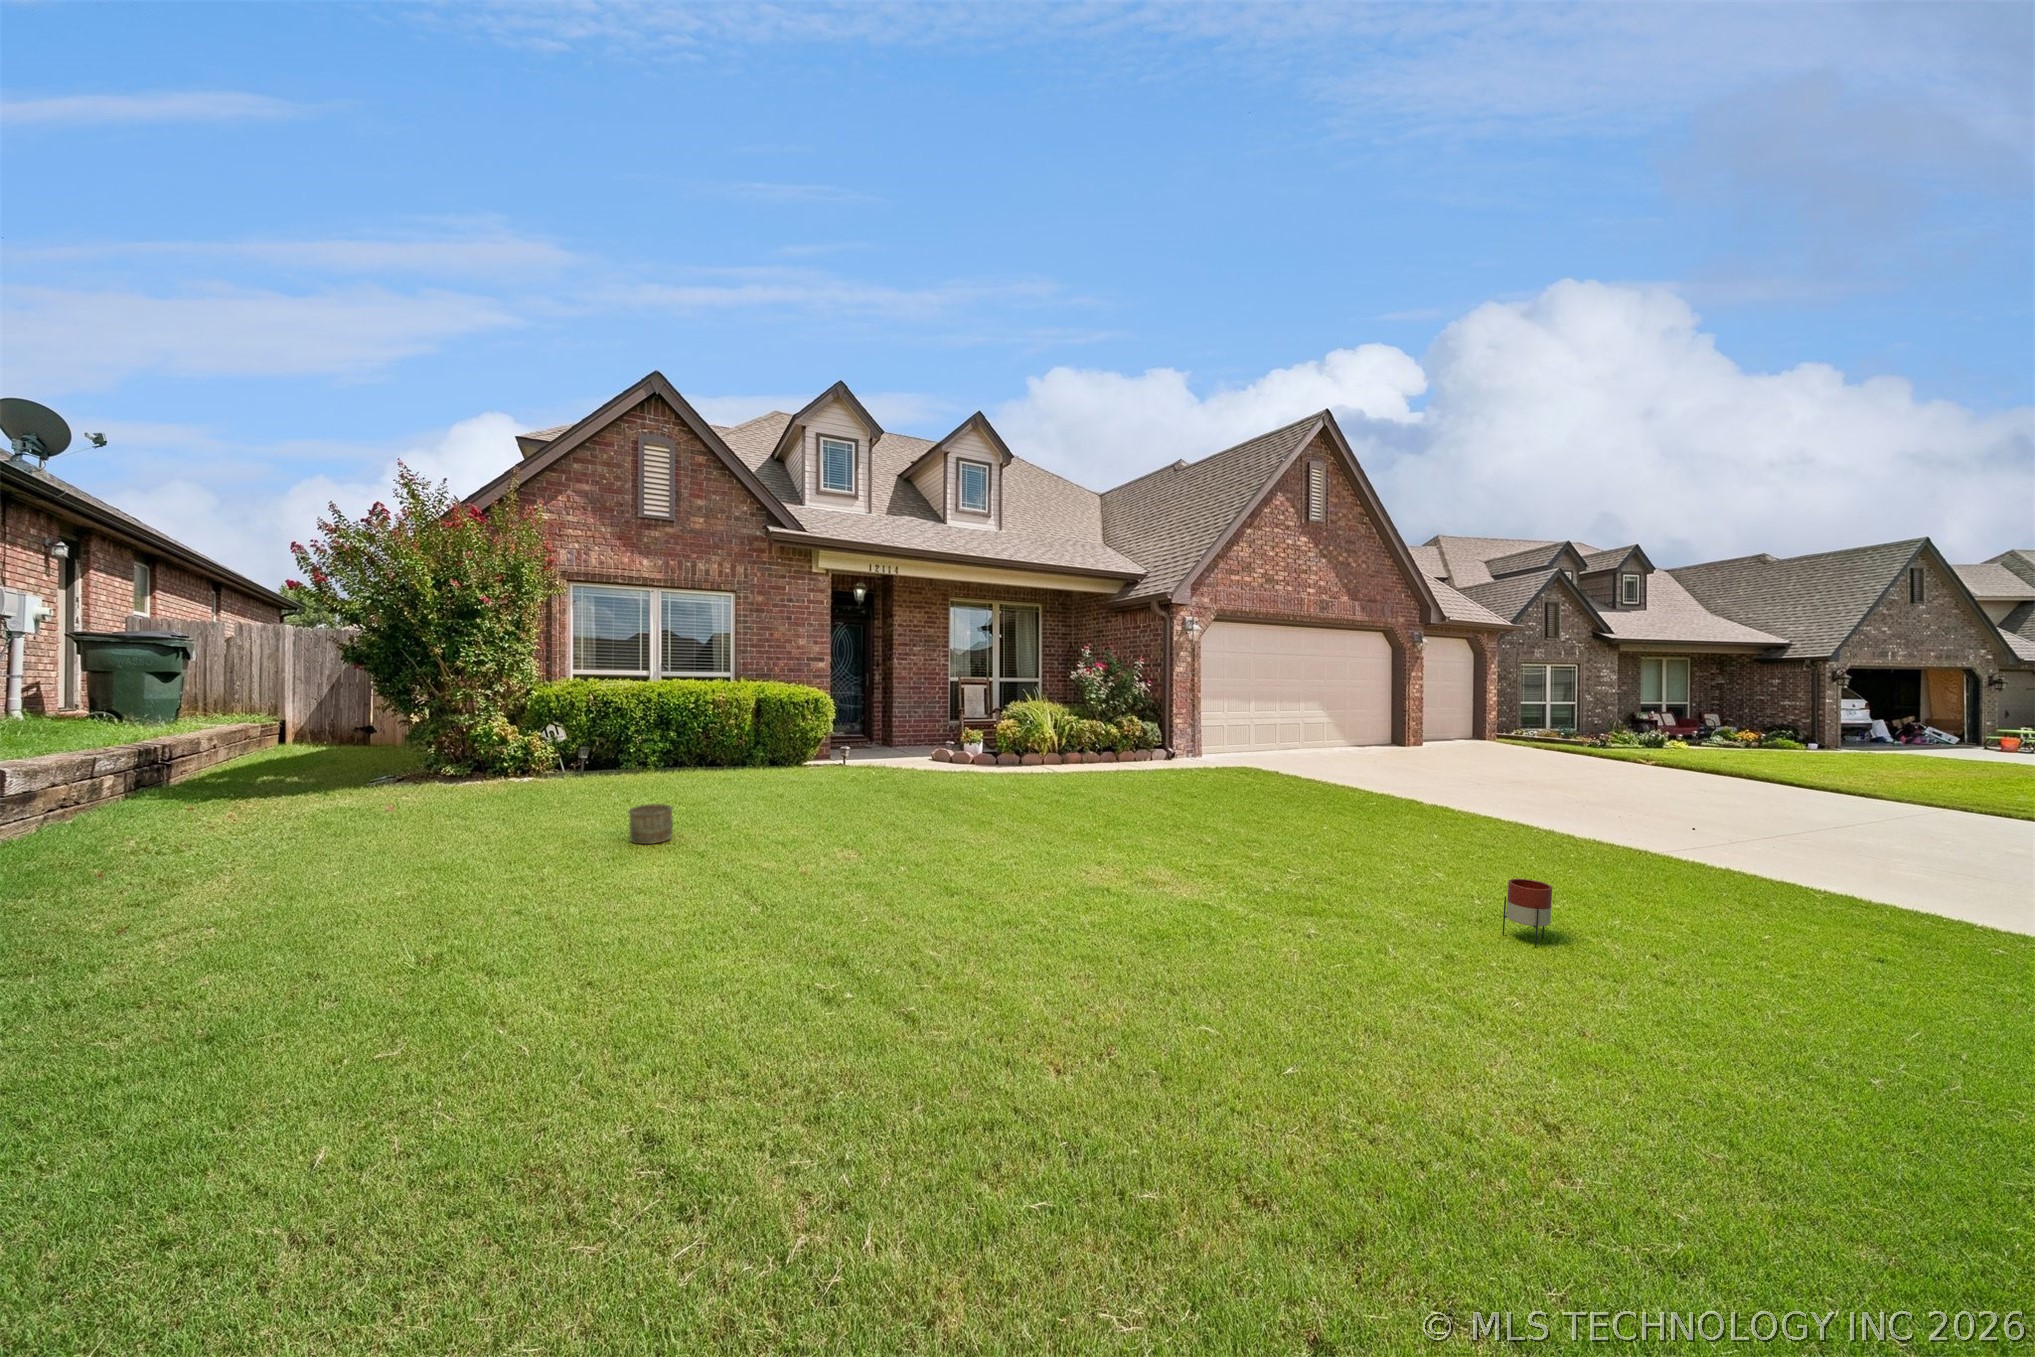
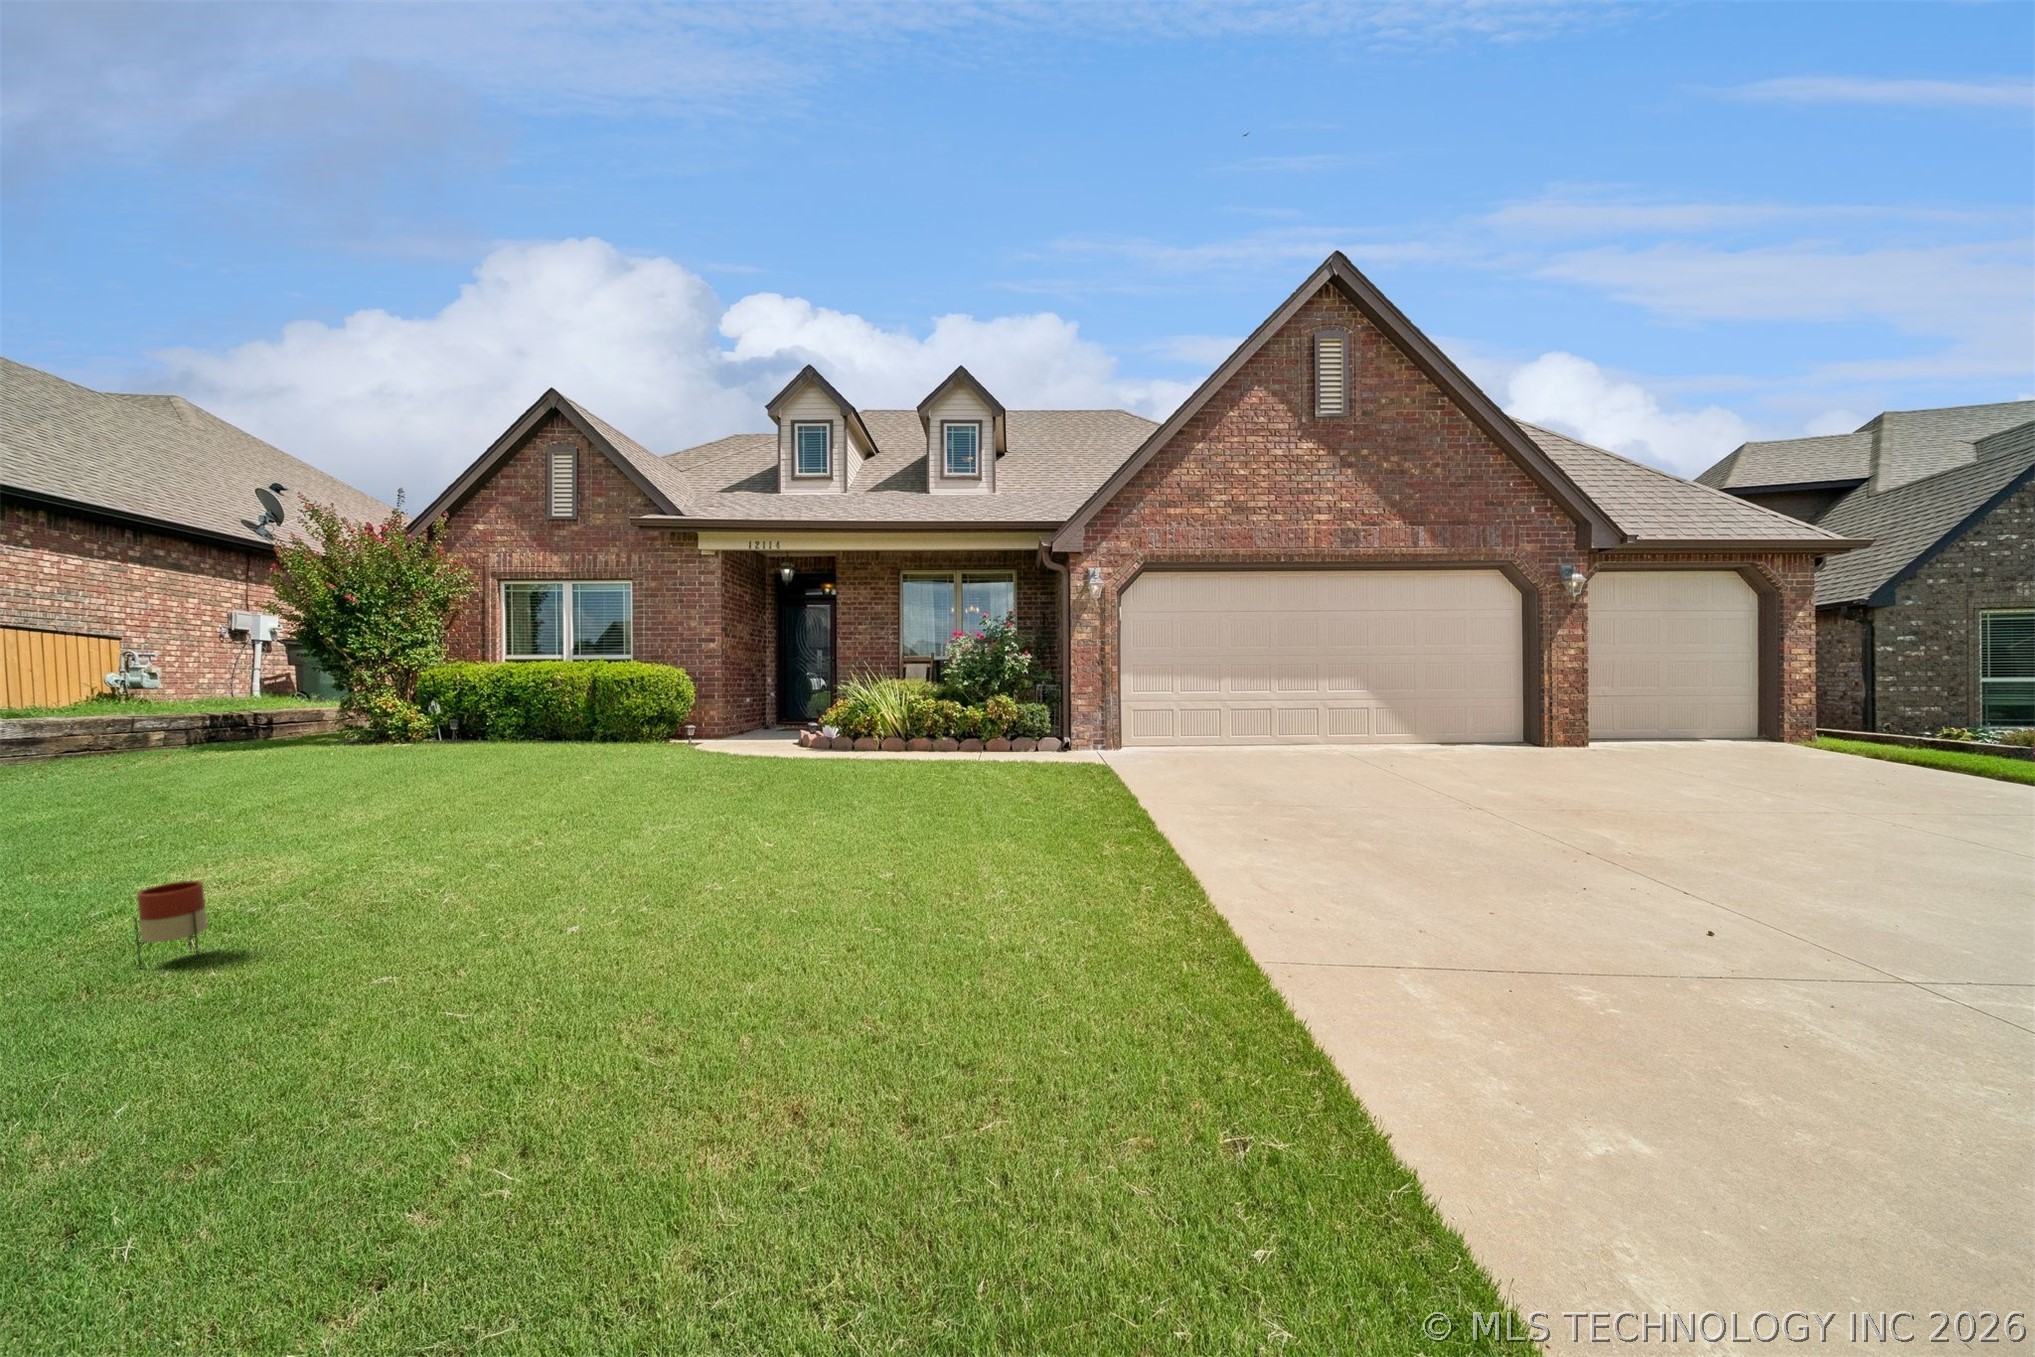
wooden bucket: present [628,804,673,844] -> none [145,765,194,797]

